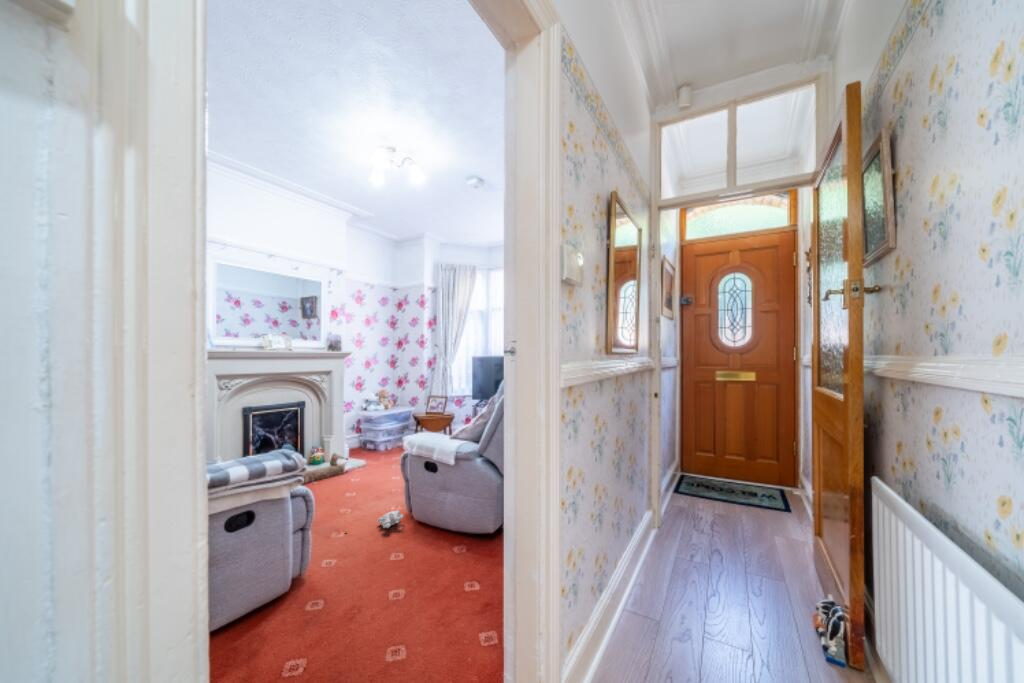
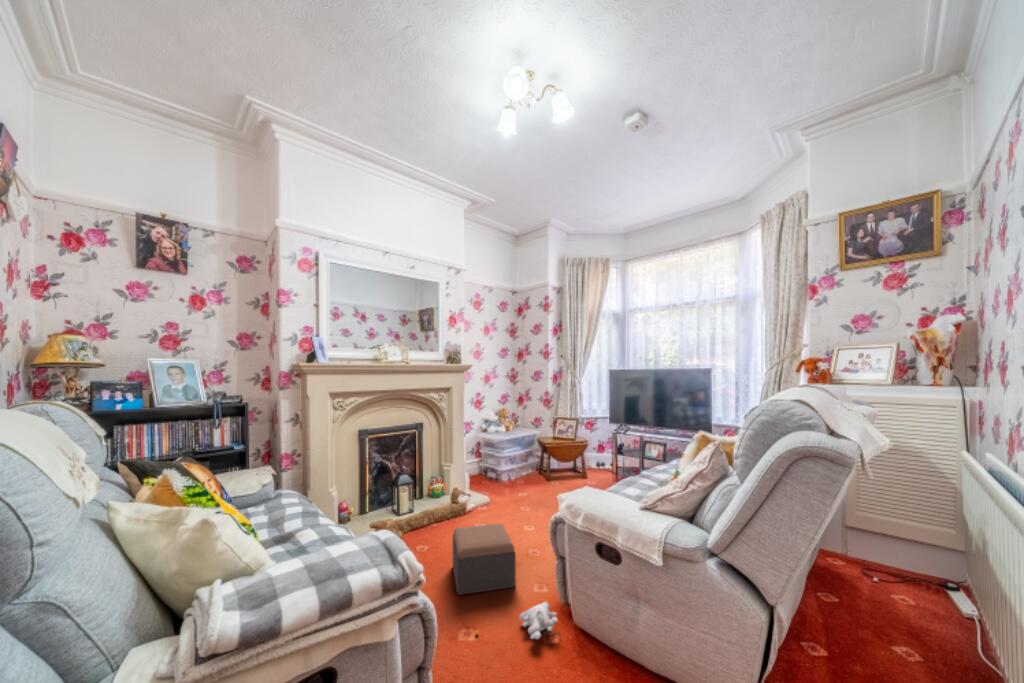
footstool: none [330,469,379,517] -> present [452,524,516,595]

